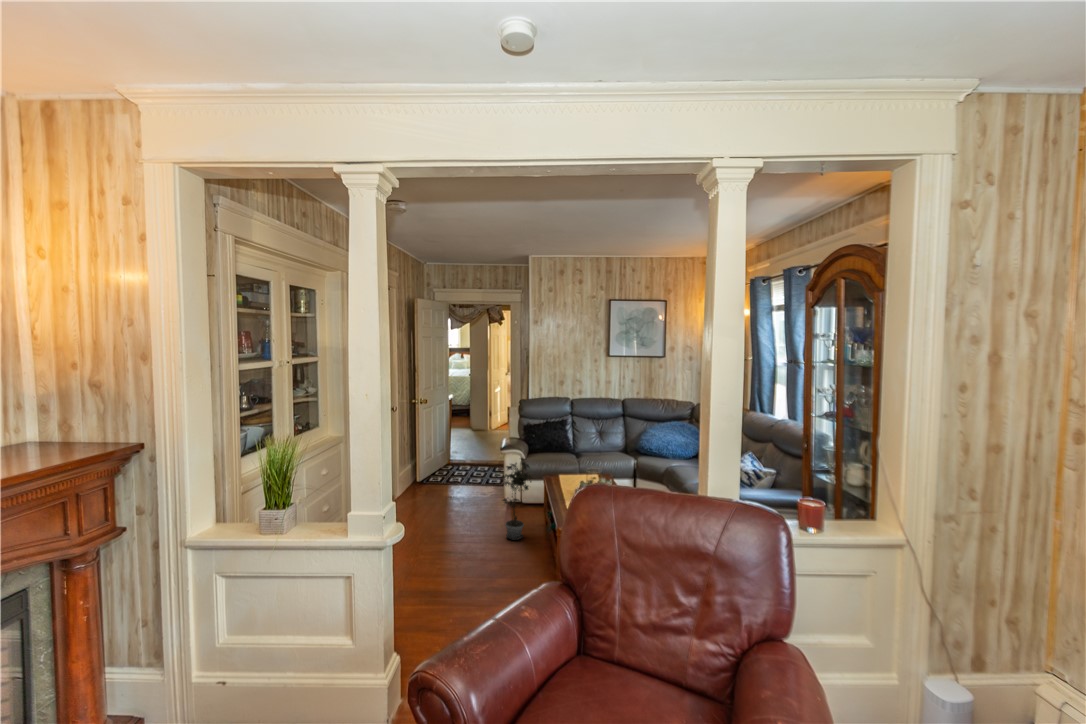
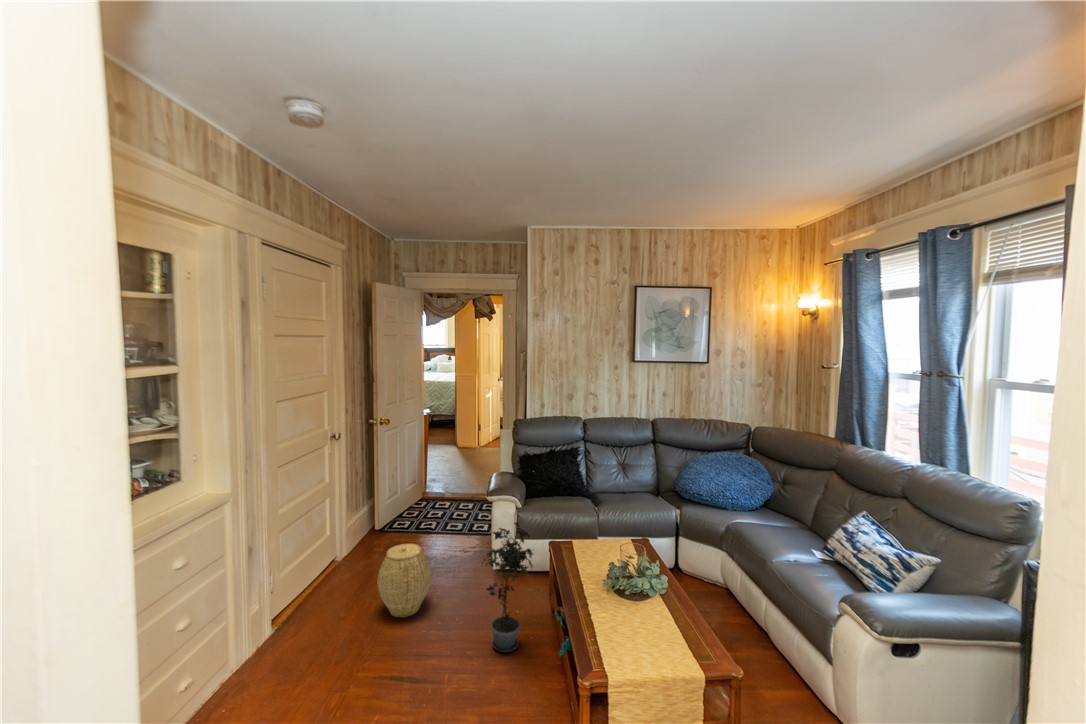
woven basket: none [429,479,464,525] -> present [377,544,431,617]

